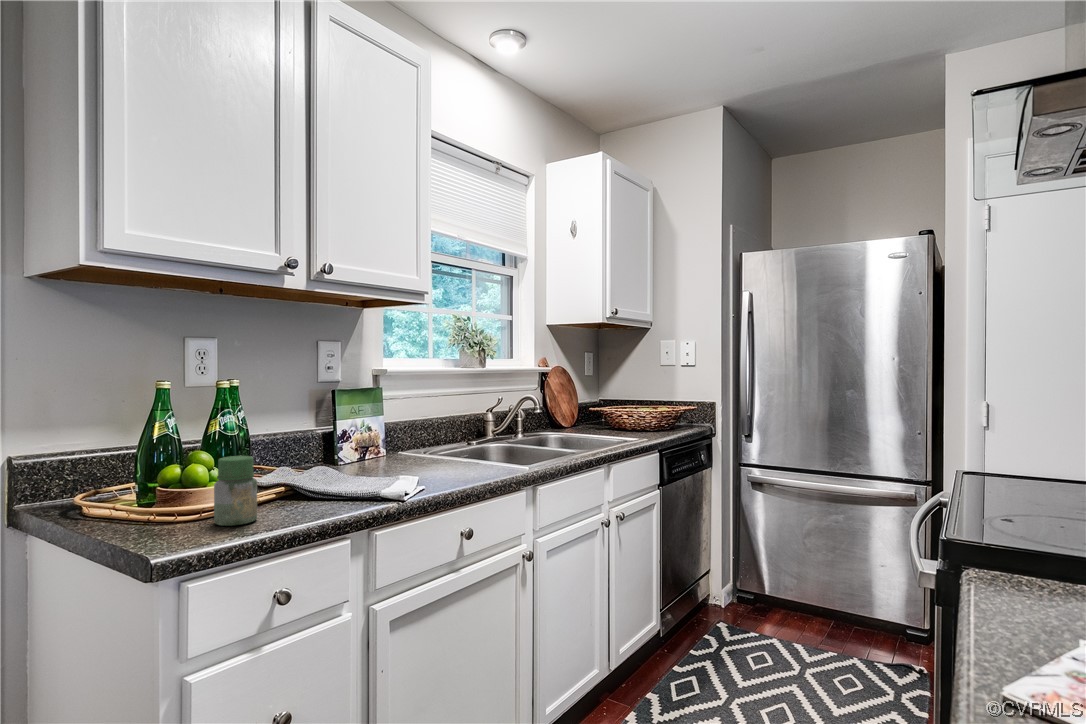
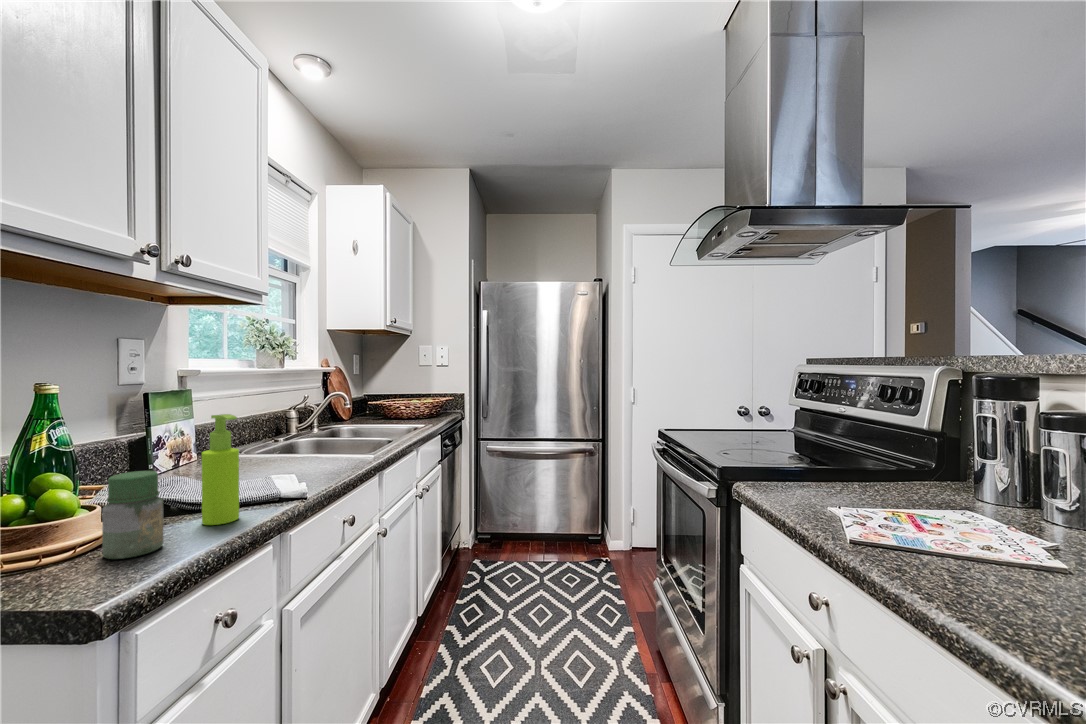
soap dispenser: none [302,412,332,512] -> present [202,414,239,525]

